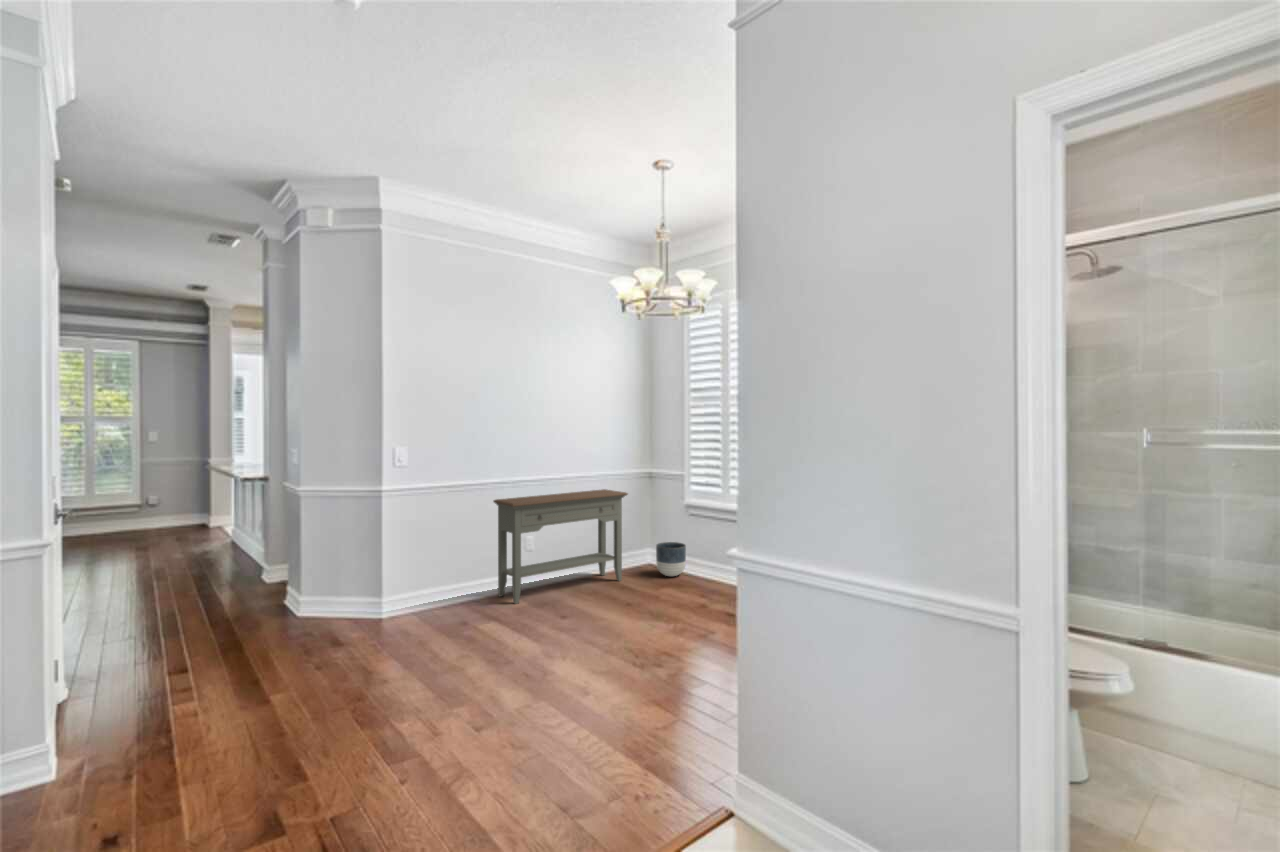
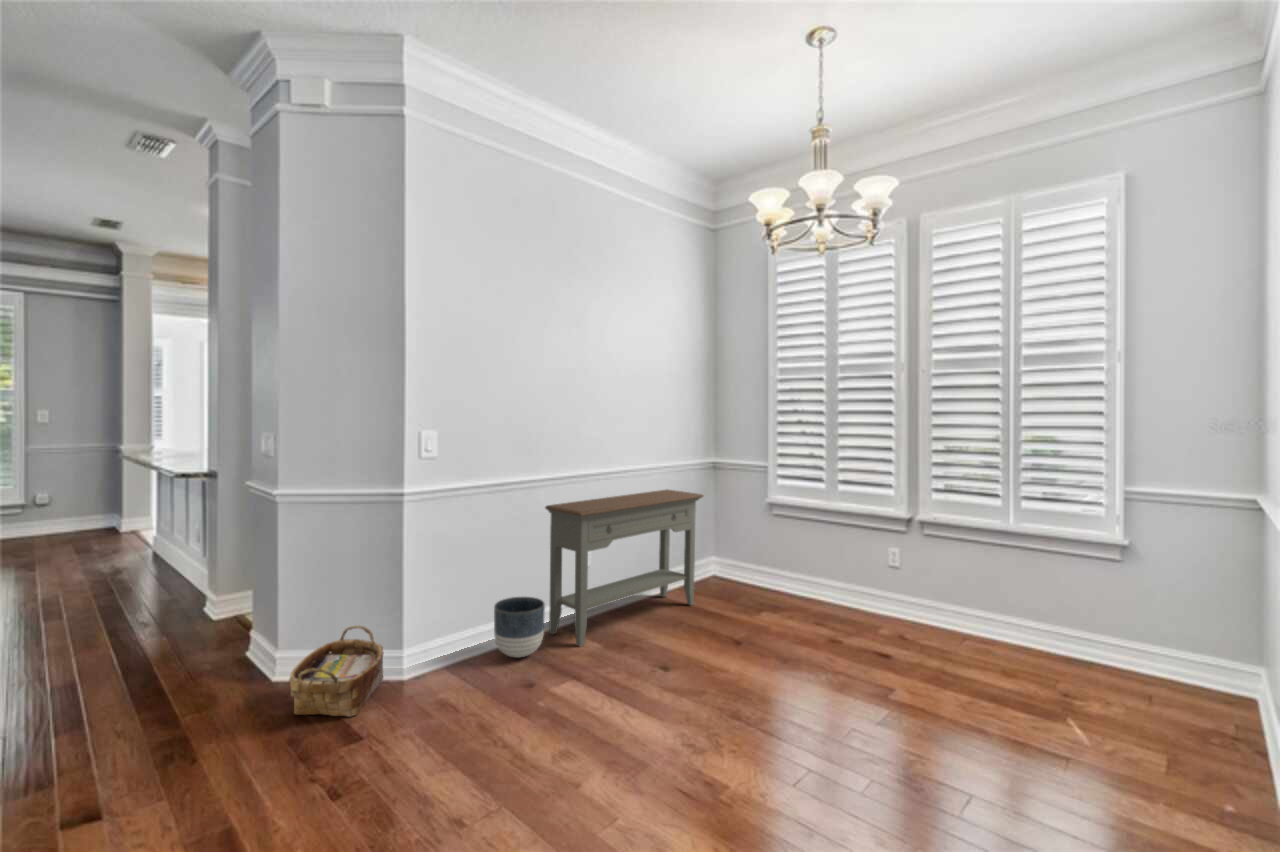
planter: present [656,542,686,576] -> present [494,597,545,657]
woven basket: none [303,580,368,636] -> present [289,626,383,717]

